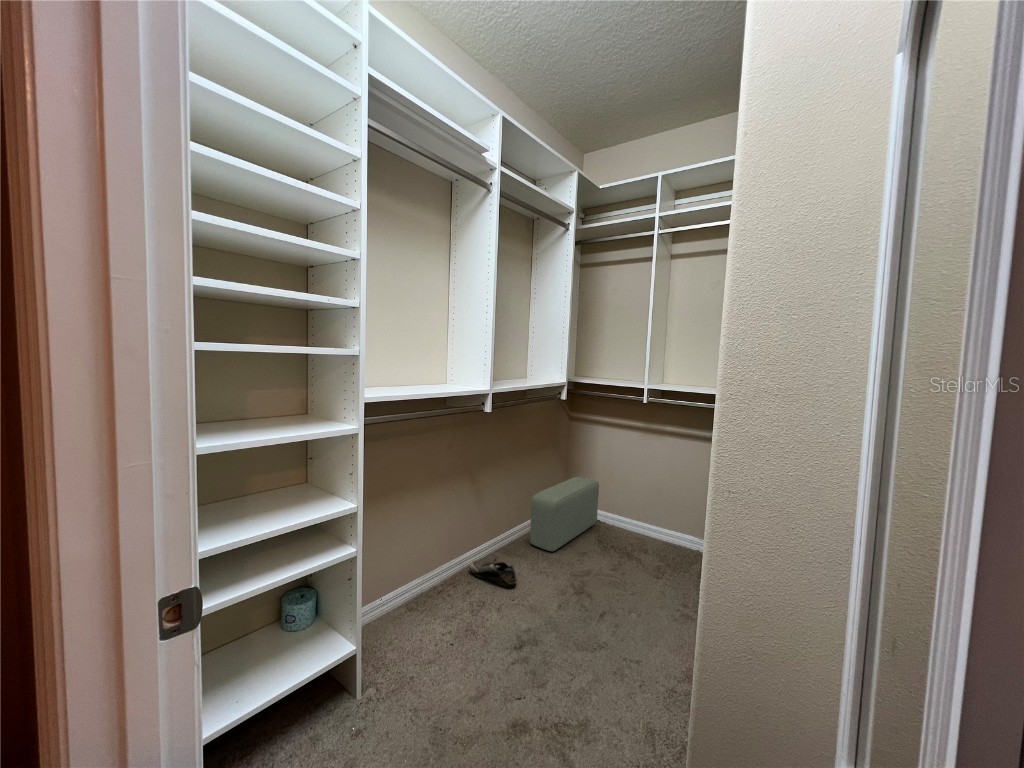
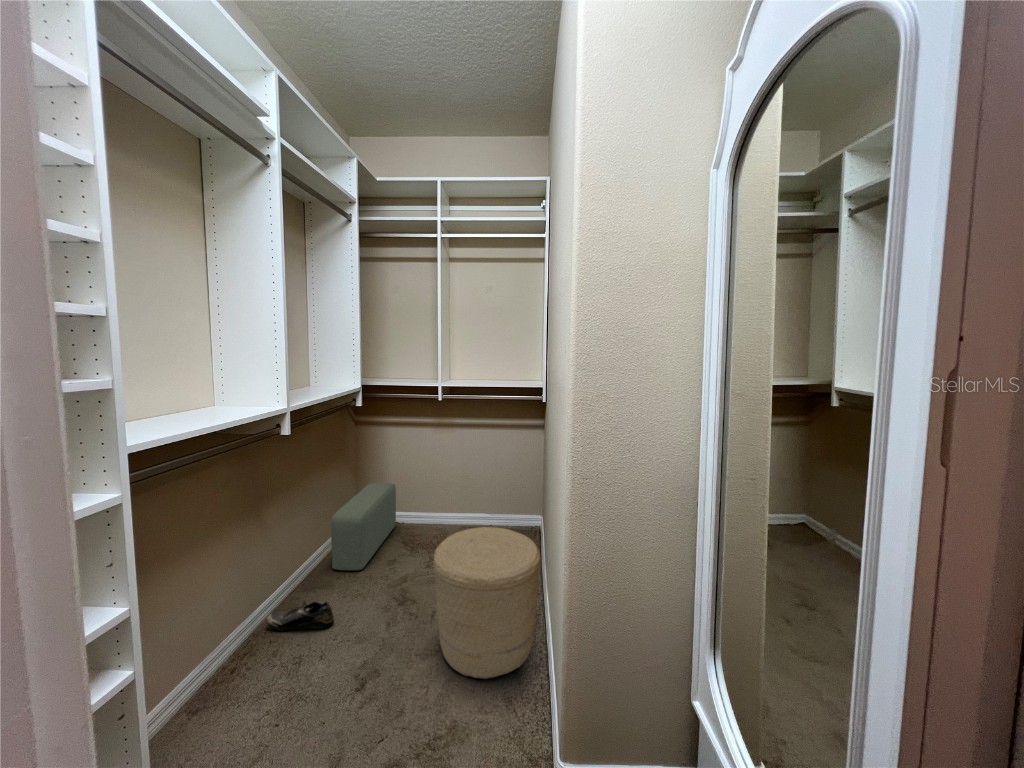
woven basket: none [594,535,721,706] -> present [433,527,541,679]

